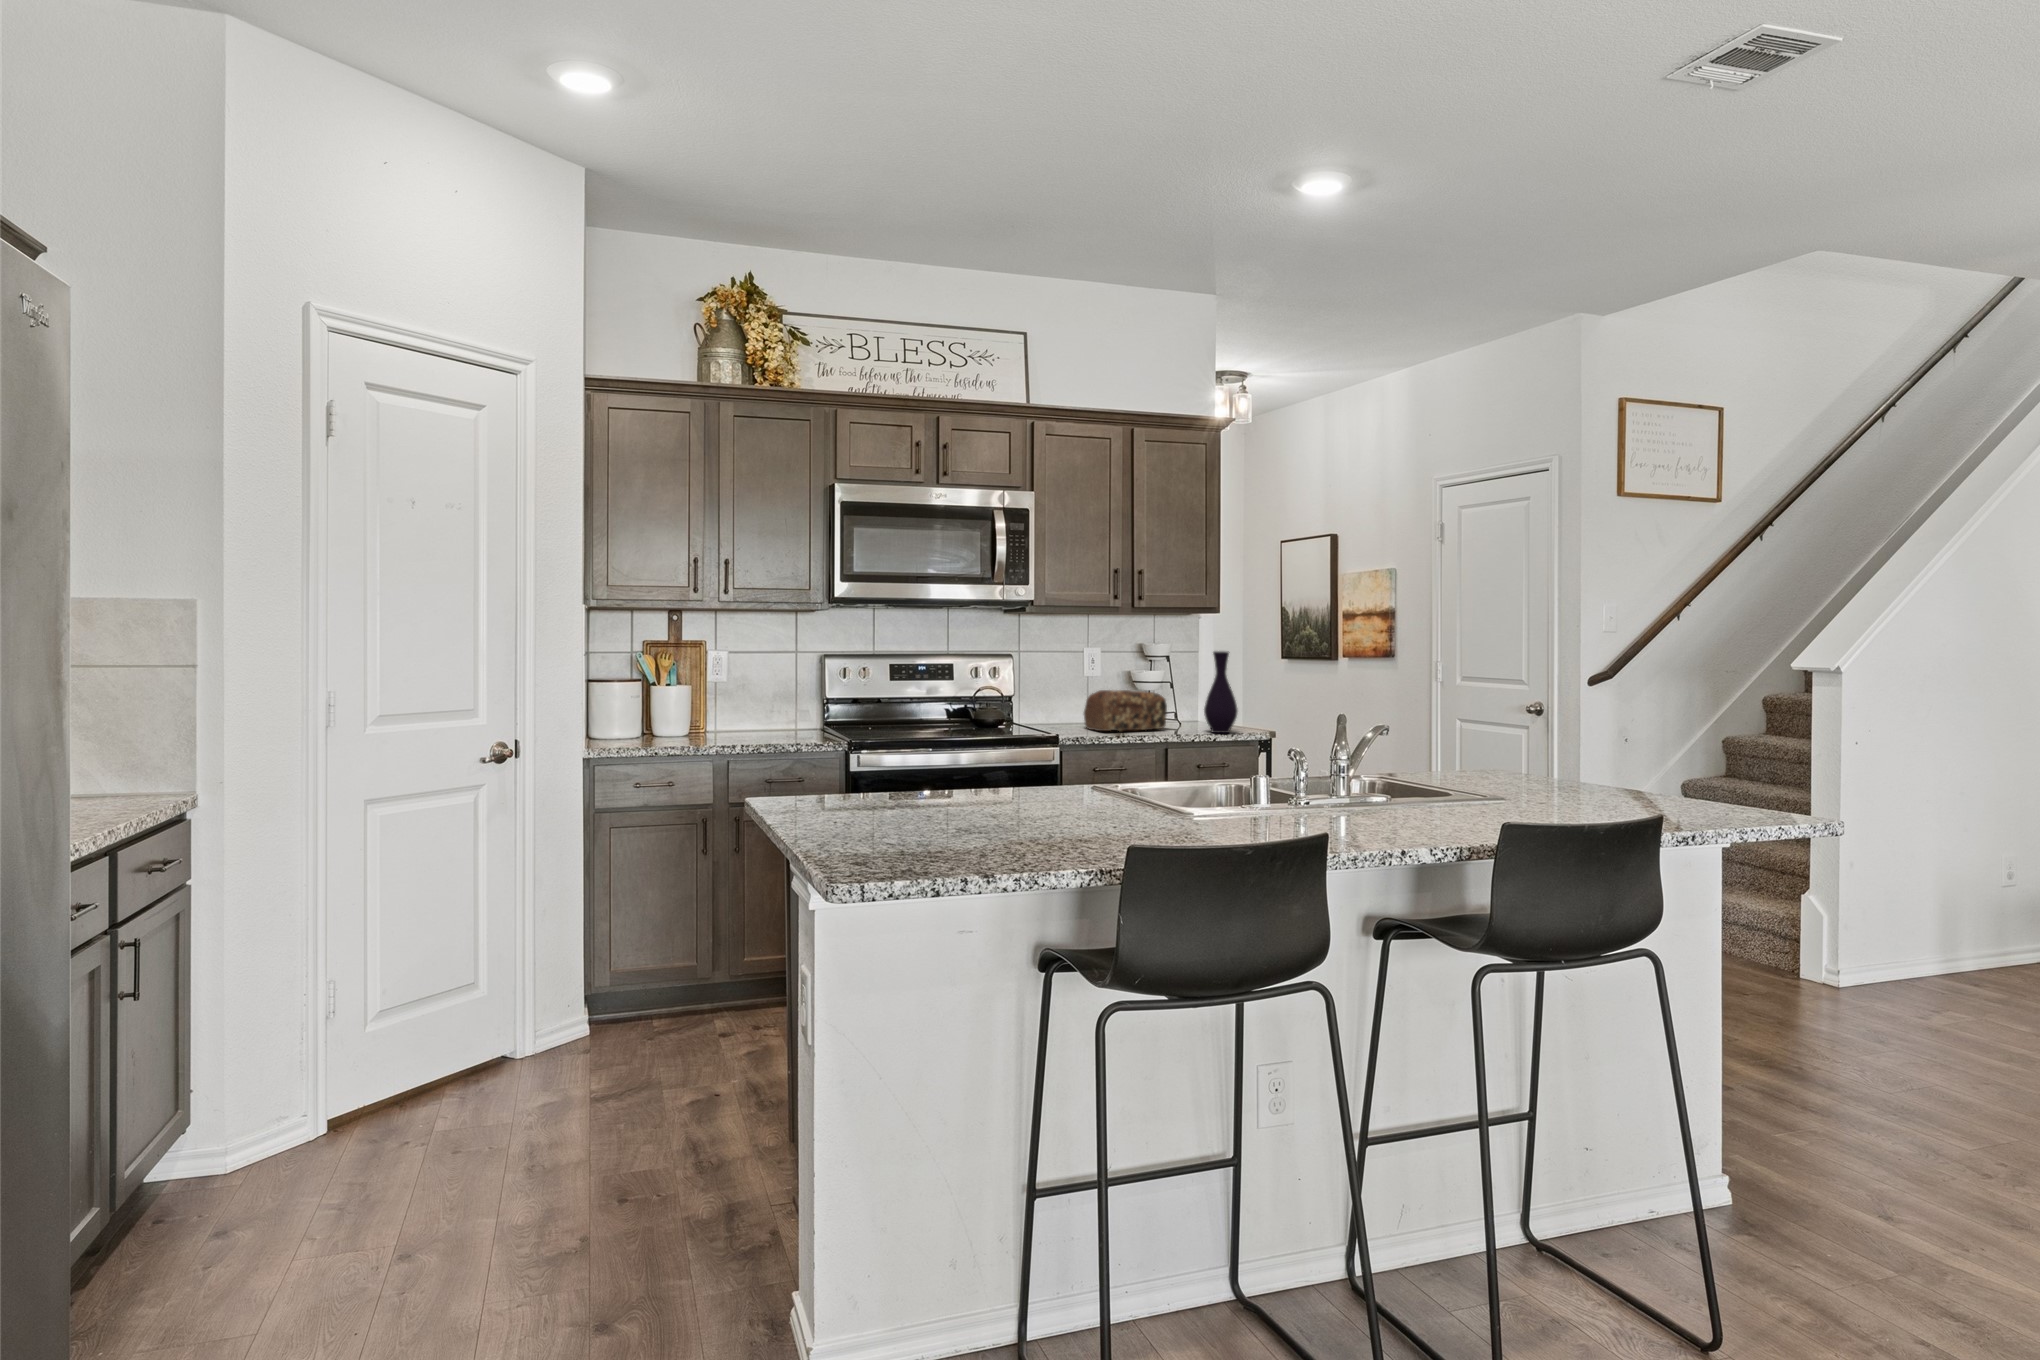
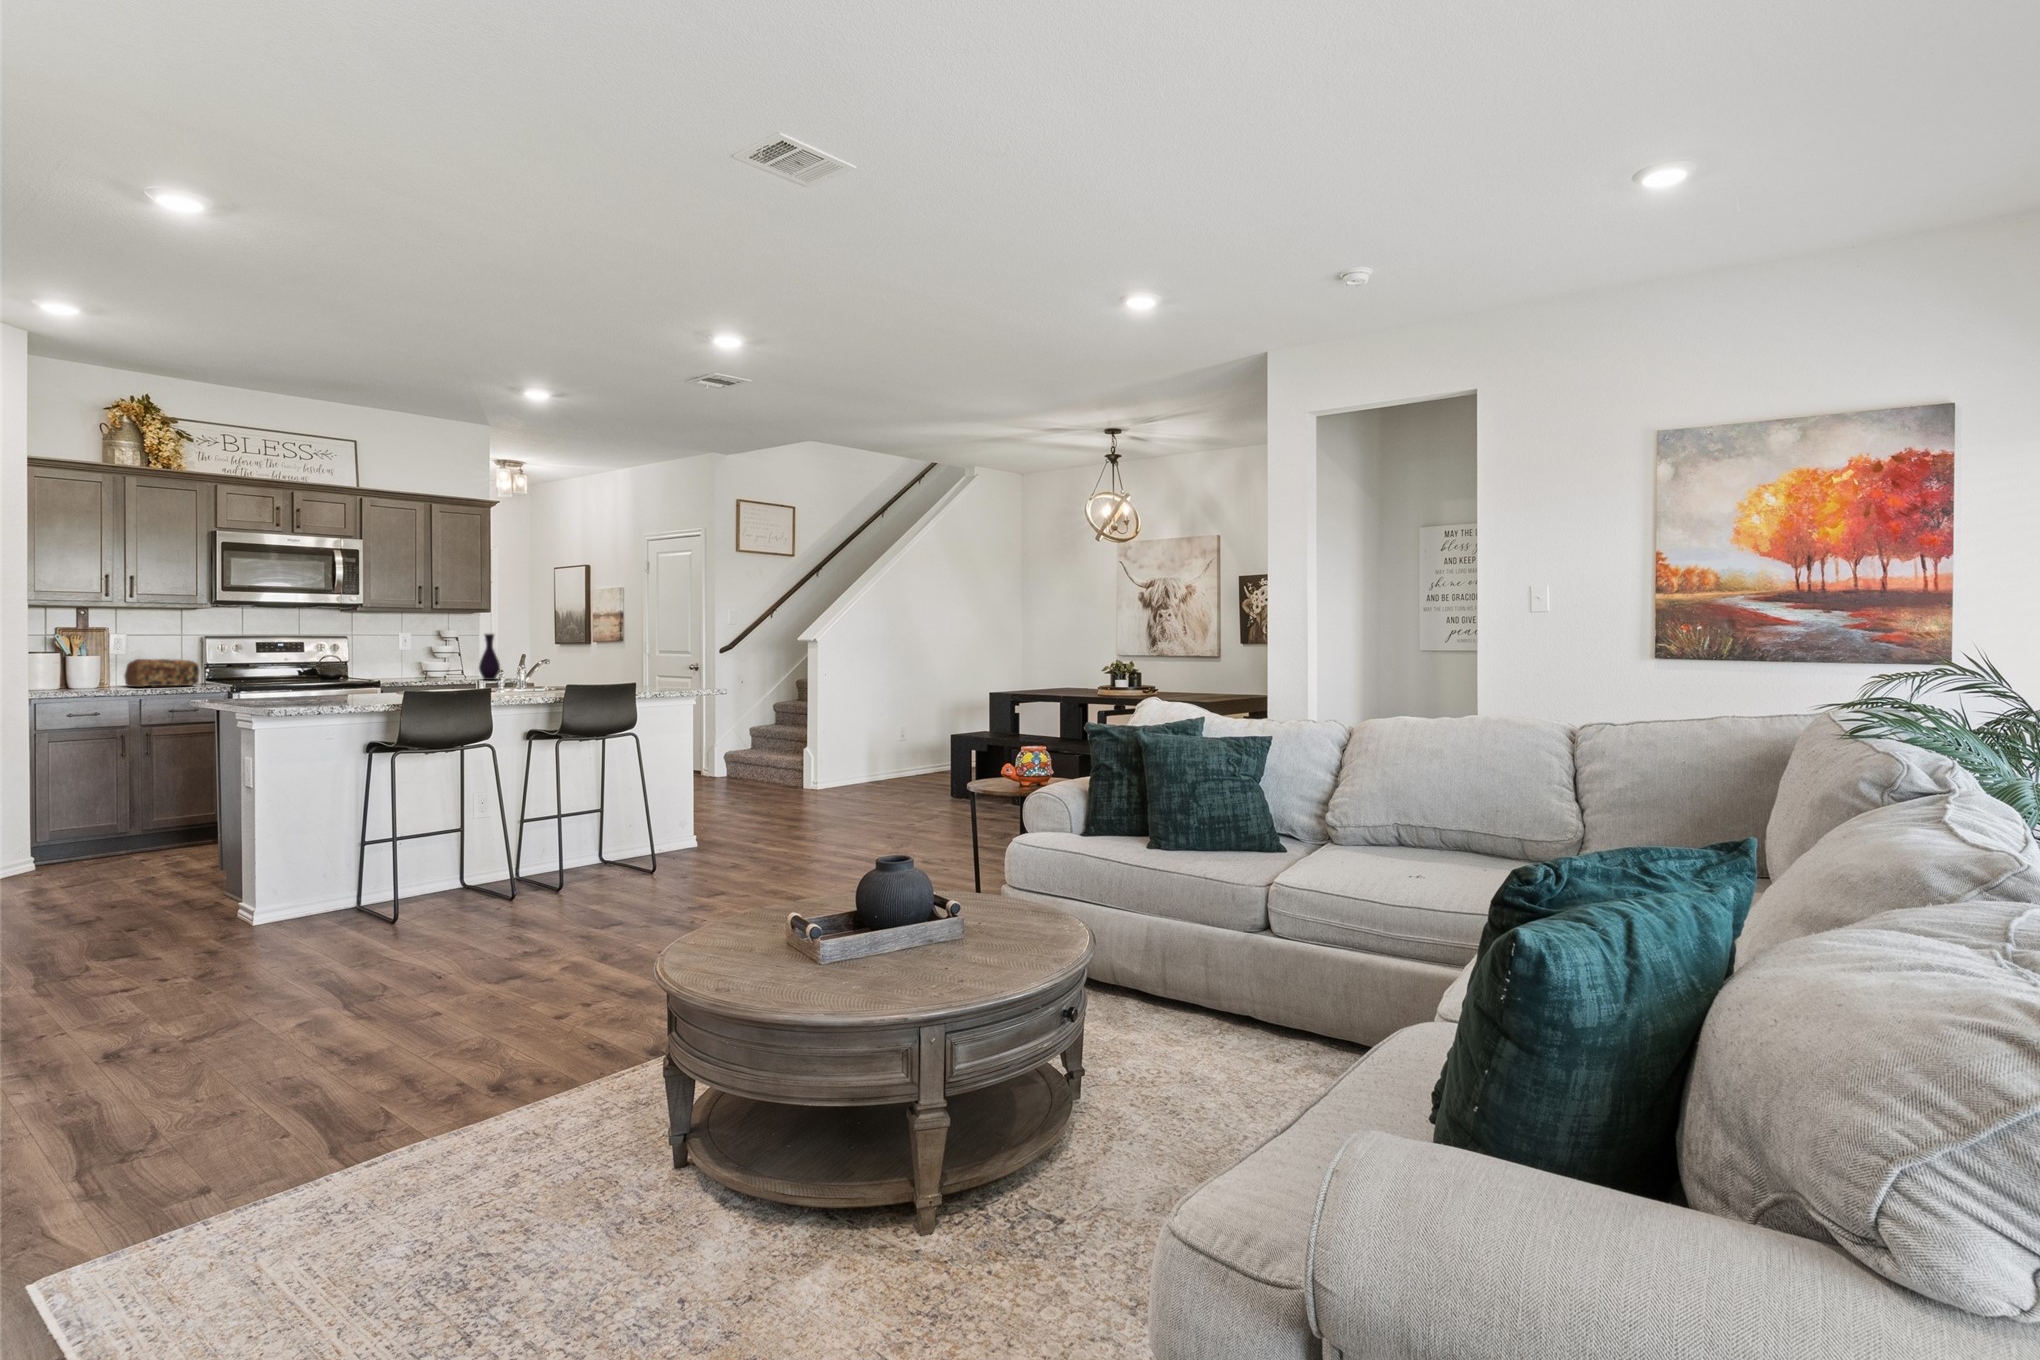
bread loaf: present [1084,690,1167,731] -> present [124,659,199,687]

